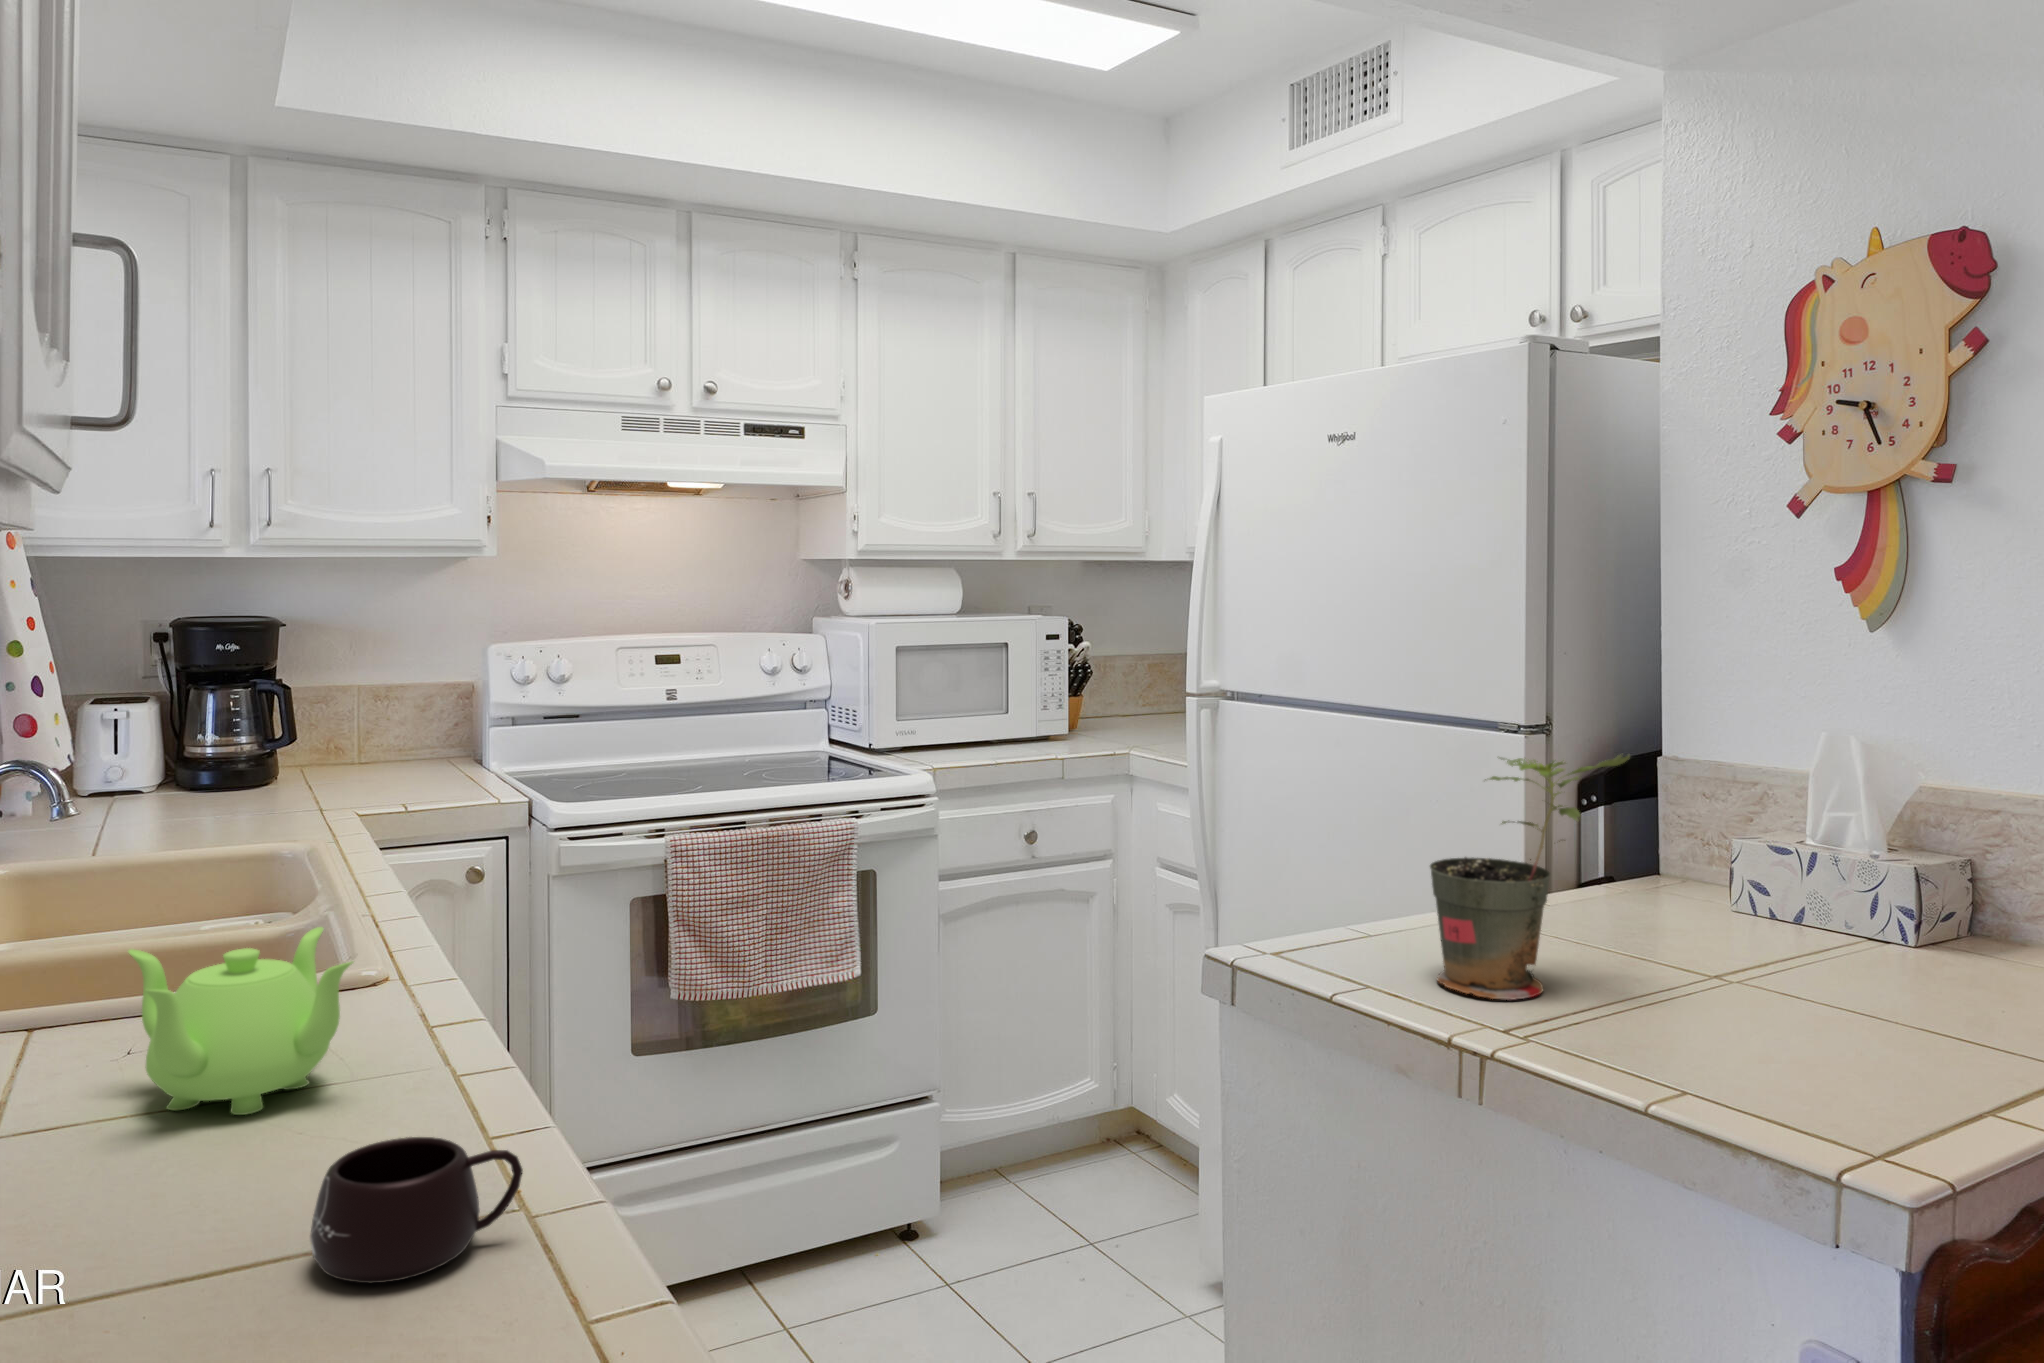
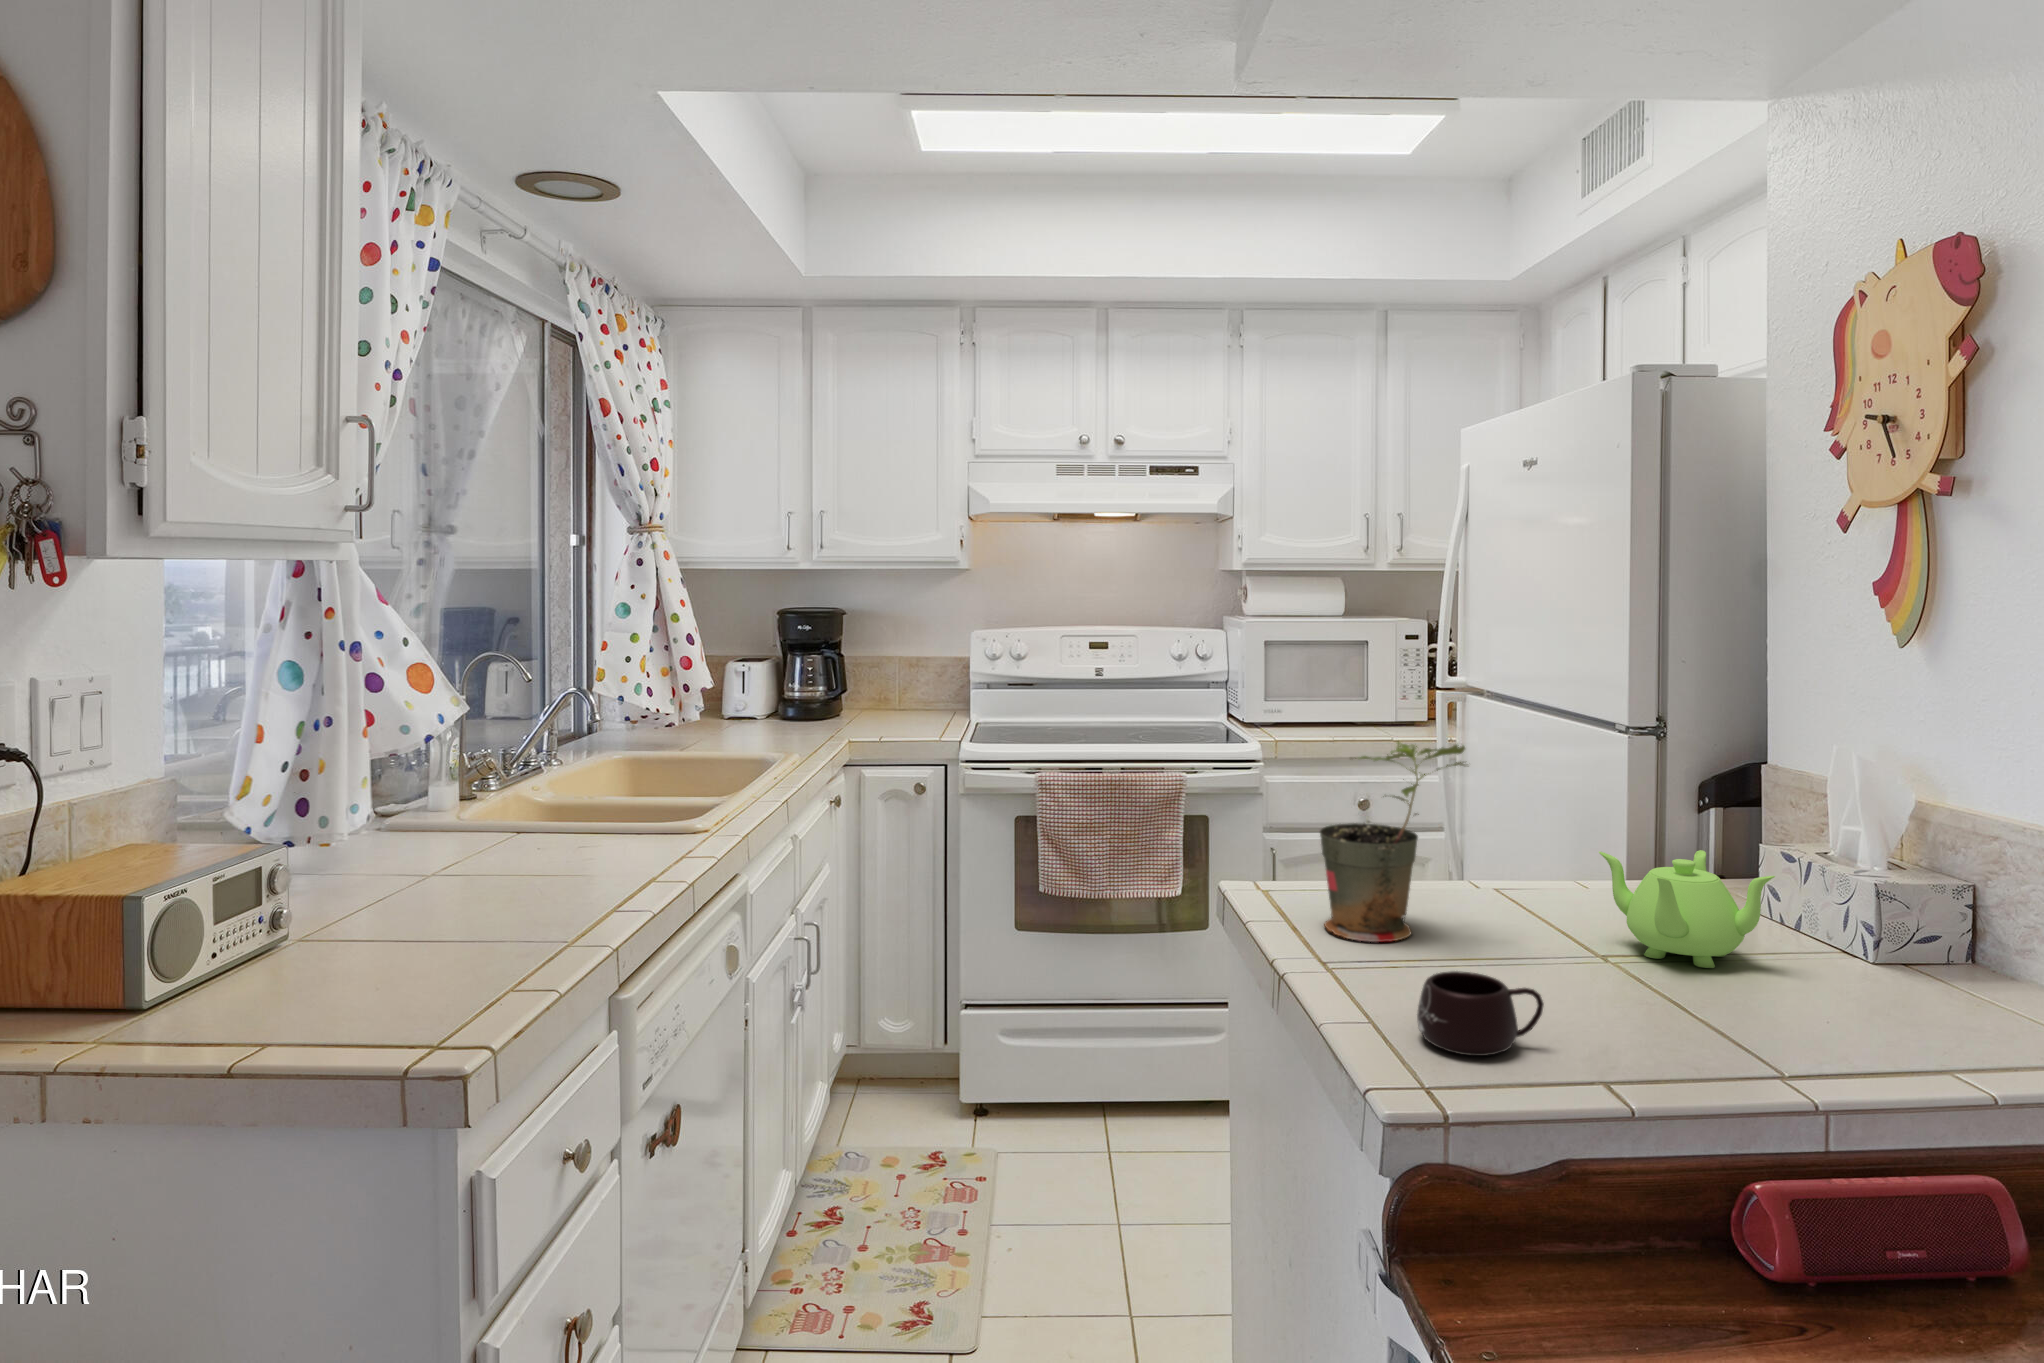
teapot: present [128,927,353,1115] -> present [1599,850,1775,968]
mug: present [310,1137,523,1283] -> present [1417,971,1544,1056]

